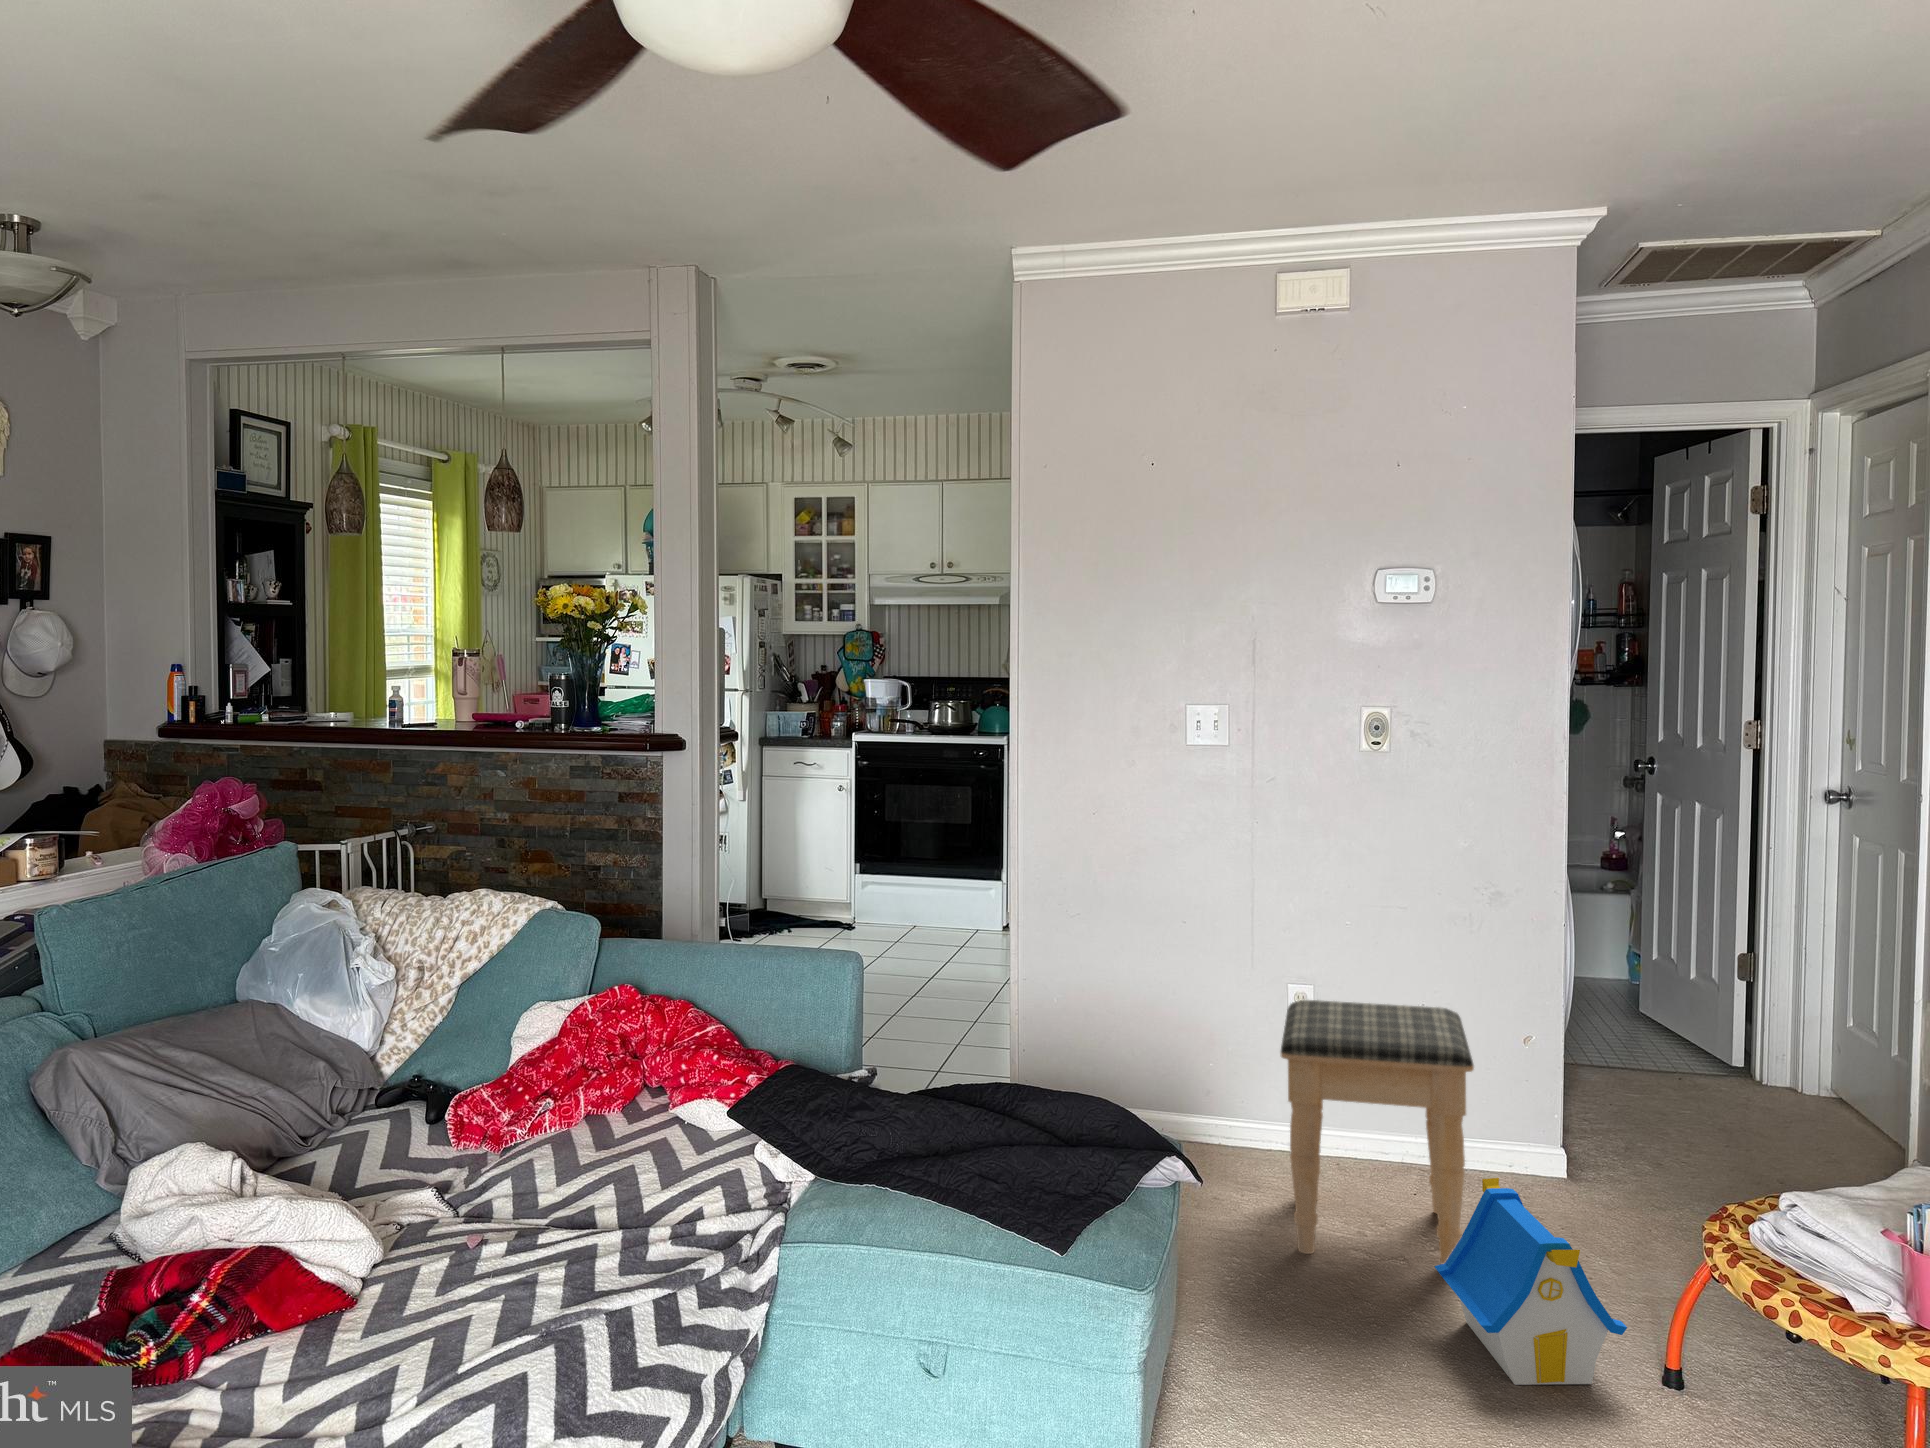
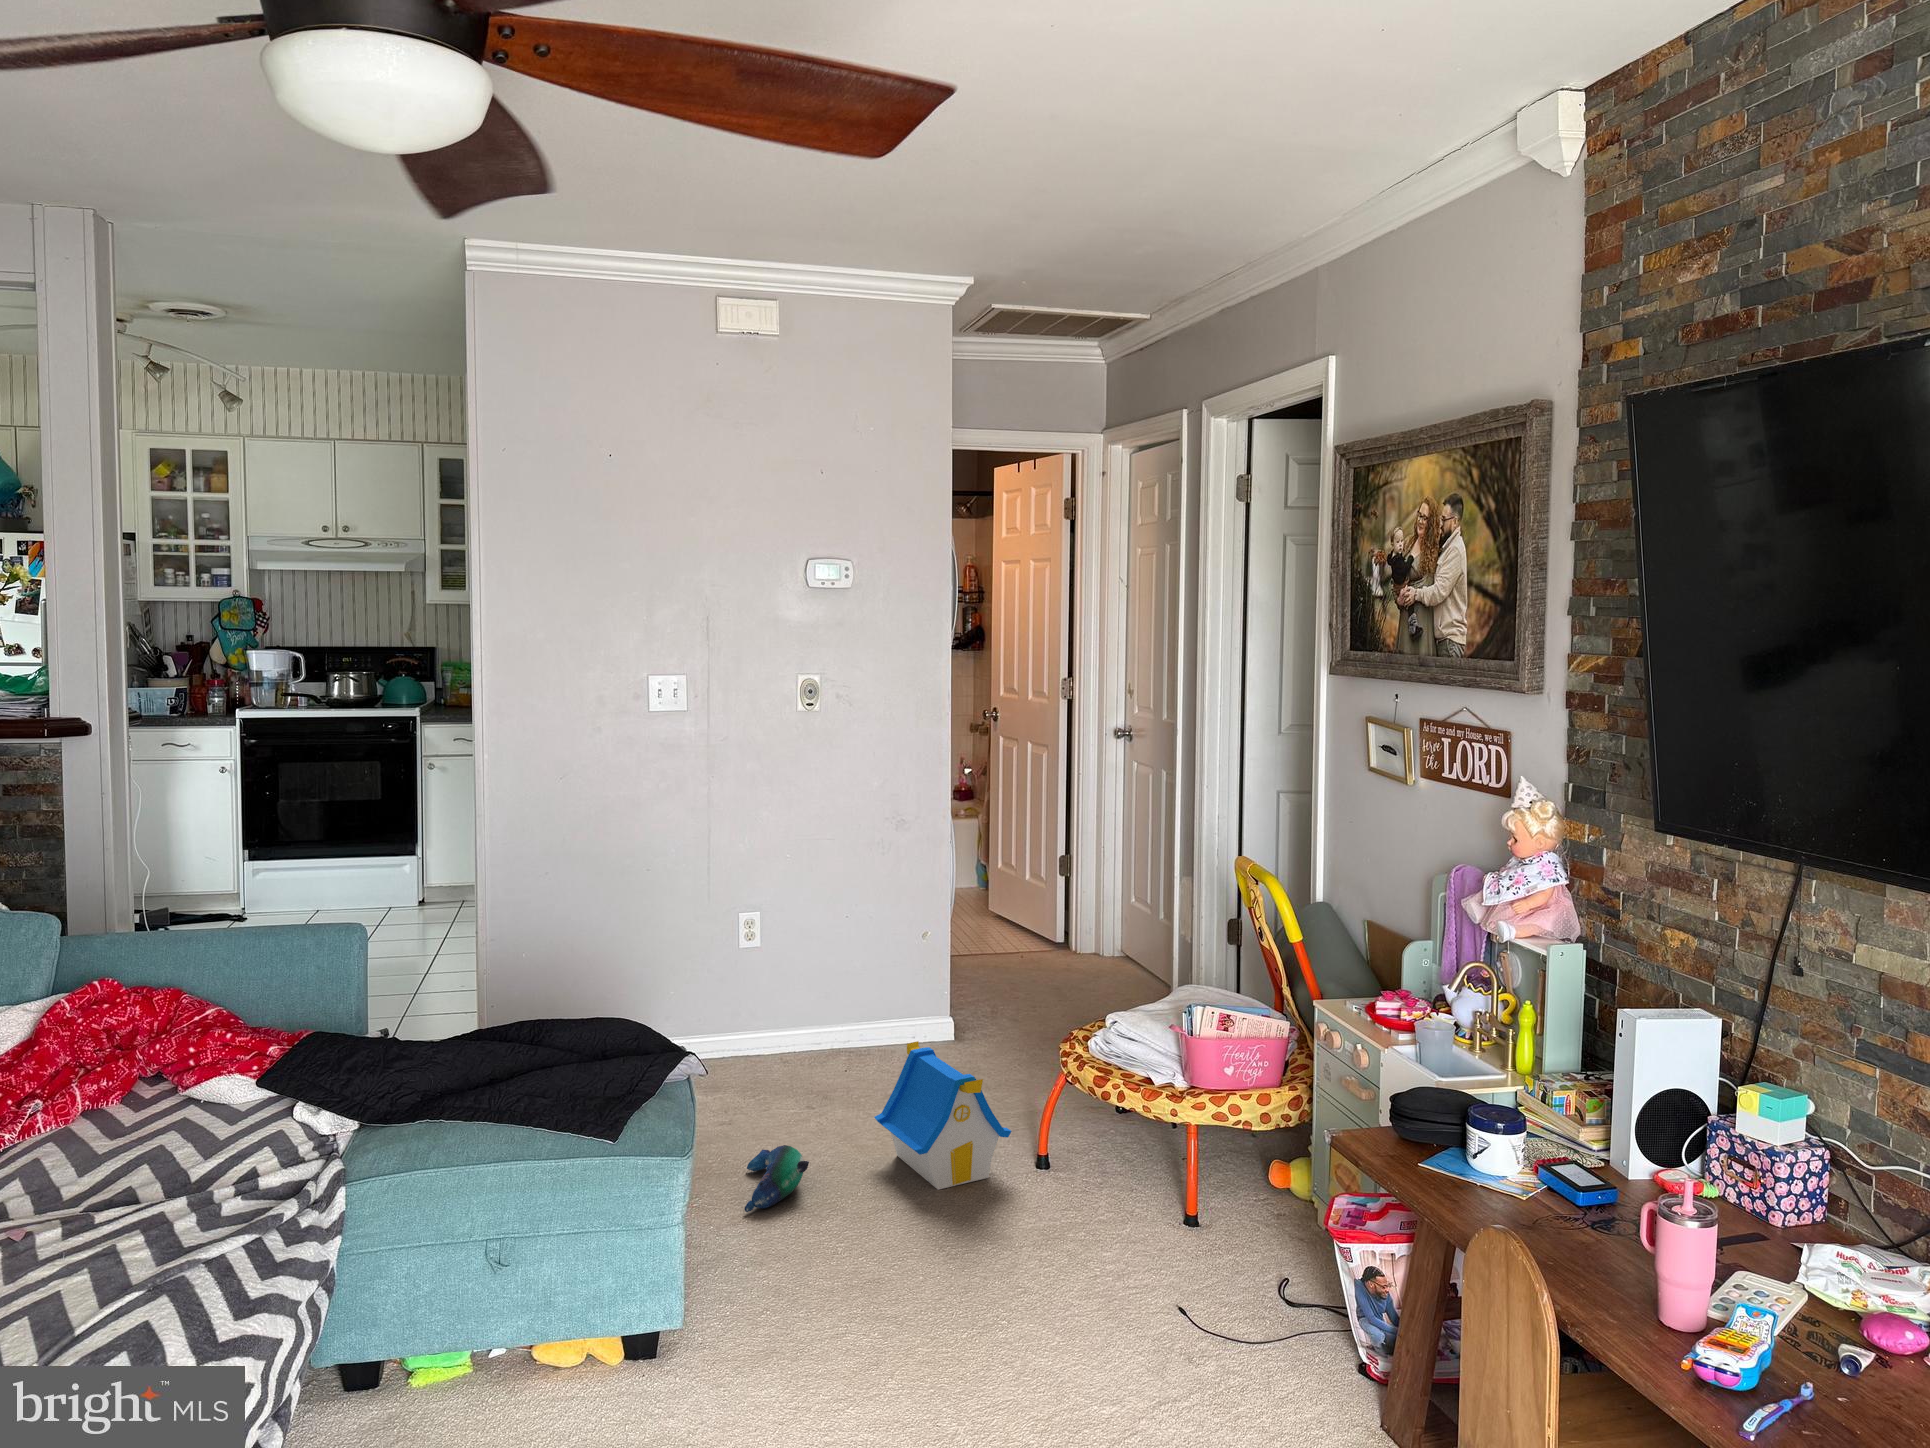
footstool: present [1280,1000,1474,1264] -> none [742,919,897,1132]
plush toy: none [1254,1278,1340,1356] -> present [745,1145,809,1212]

